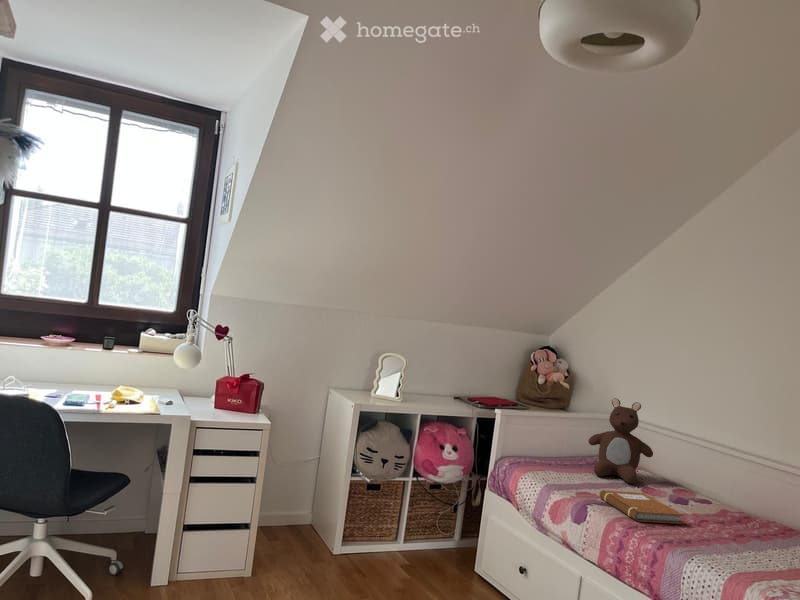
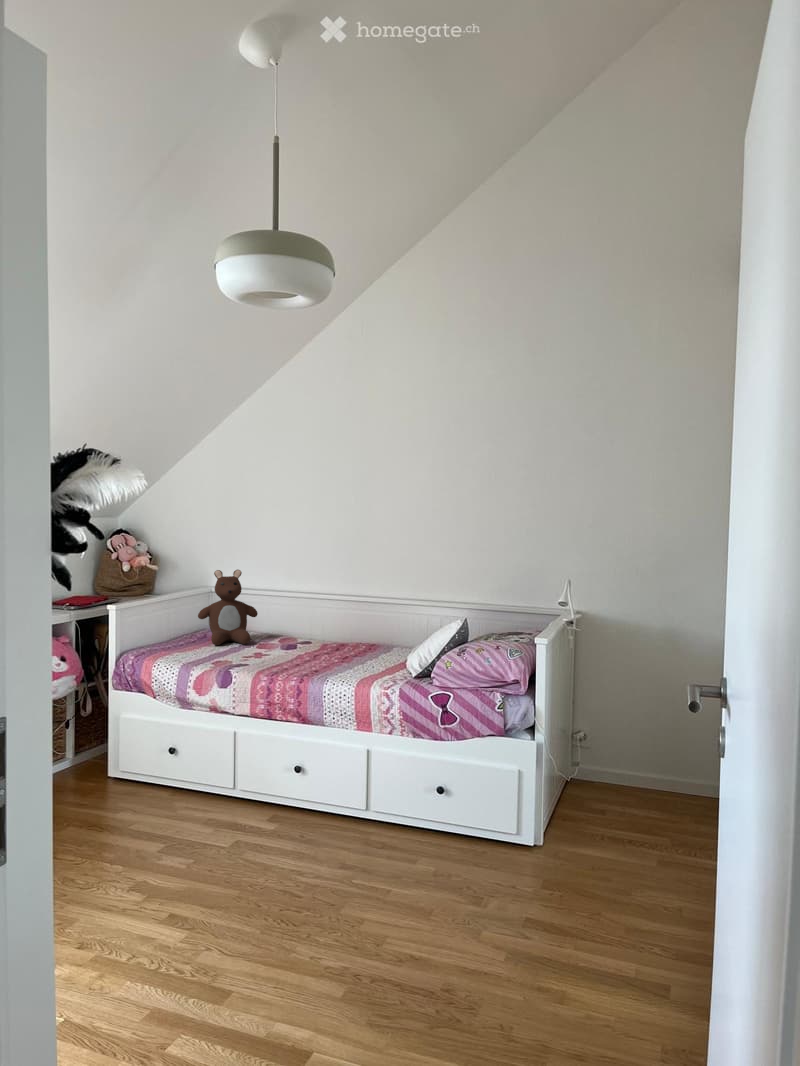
notebook: present [600,490,683,524] -> none [233,647,305,669]

